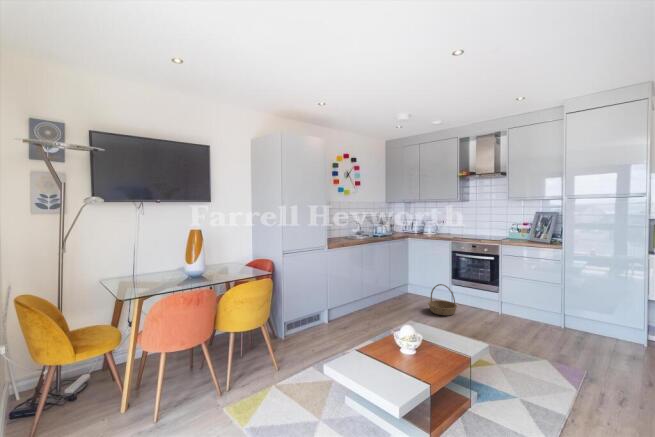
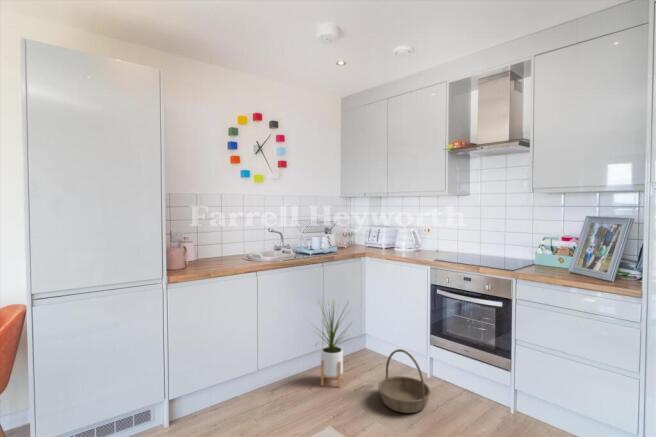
house plant: none [384,257,412,308] -> present [319,303,343,387]

